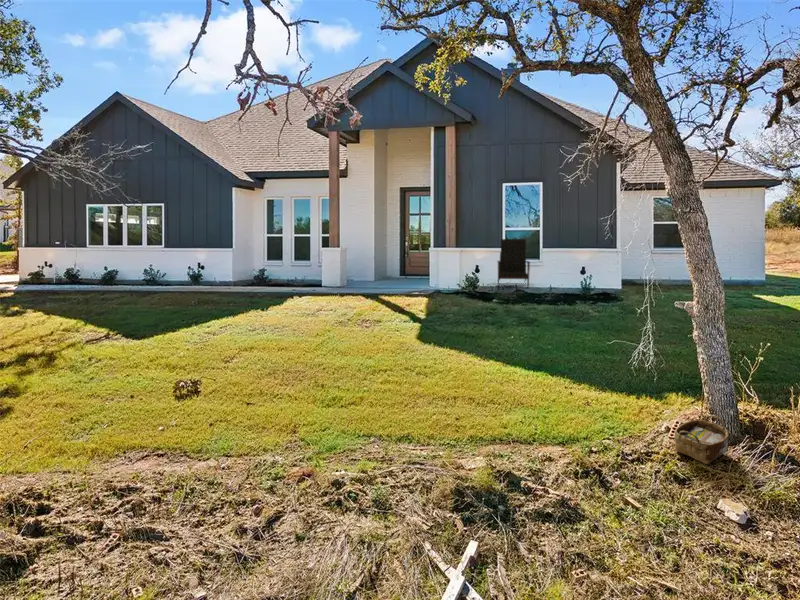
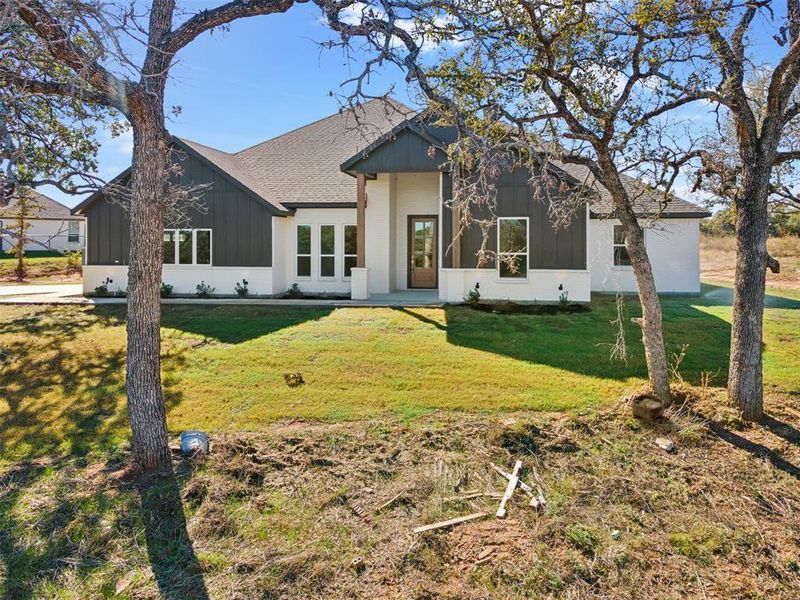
lounge chair: present [498,239,530,288] -> none [493,262,520,301]

